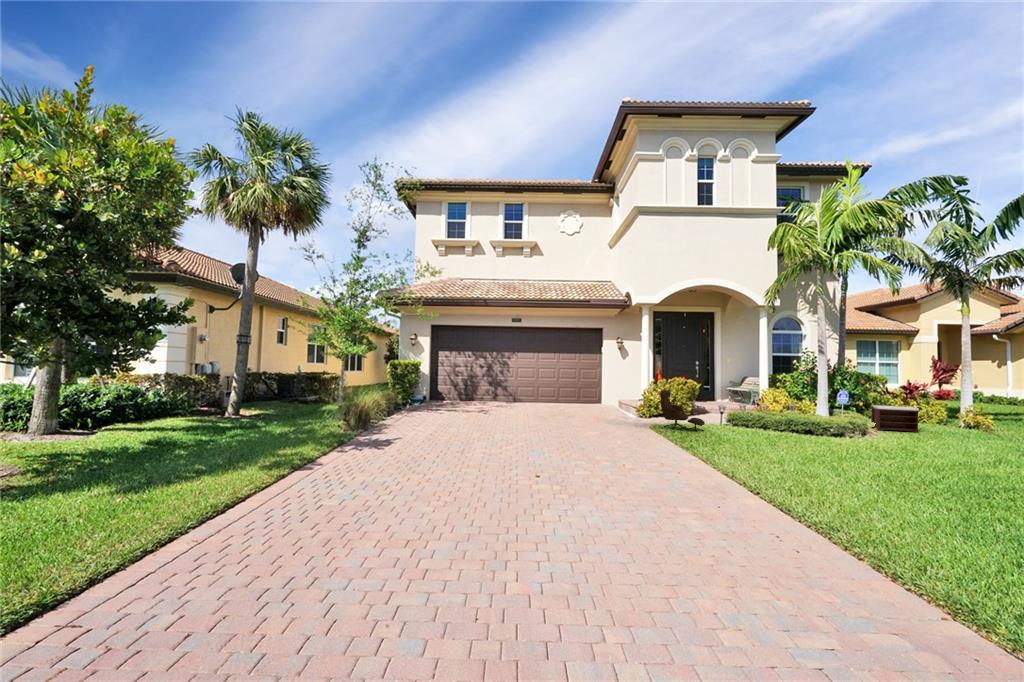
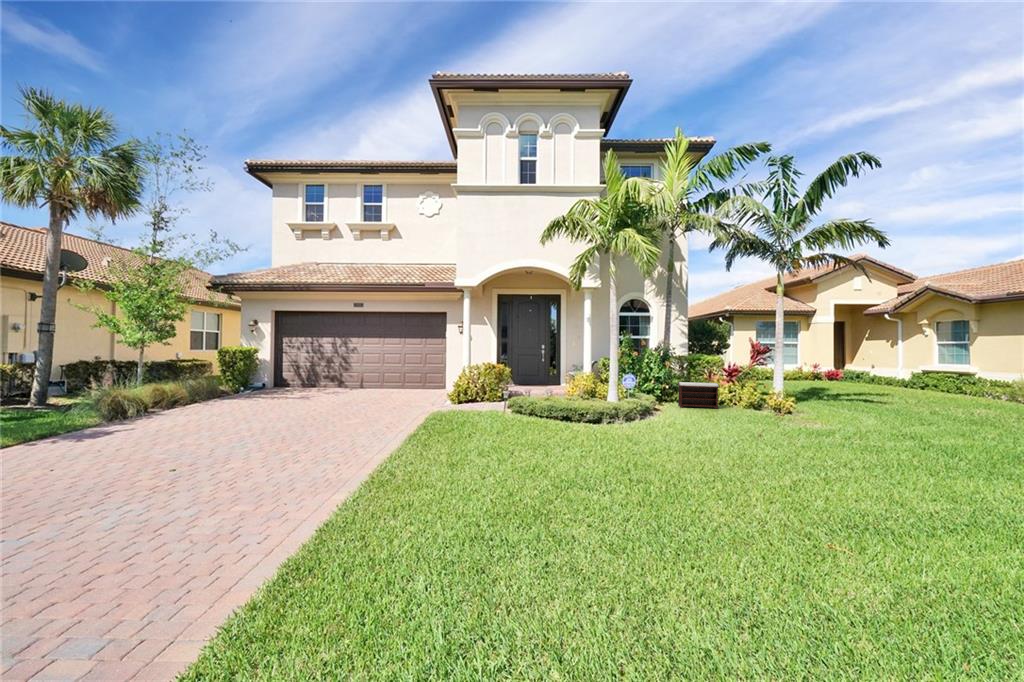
lounge chair: present [660,390,705,432] -> none [457,369,498,410]

